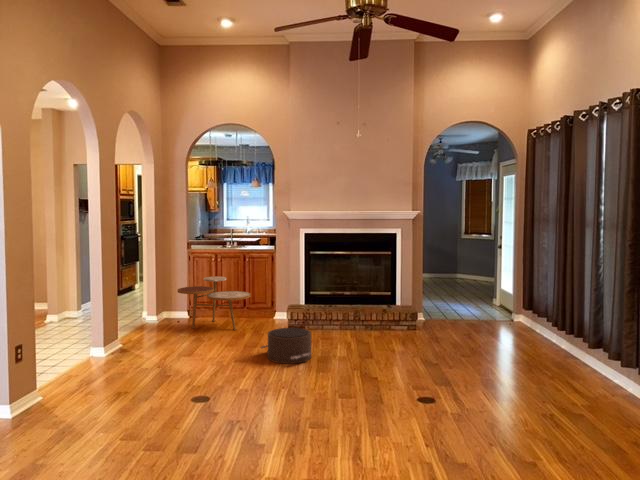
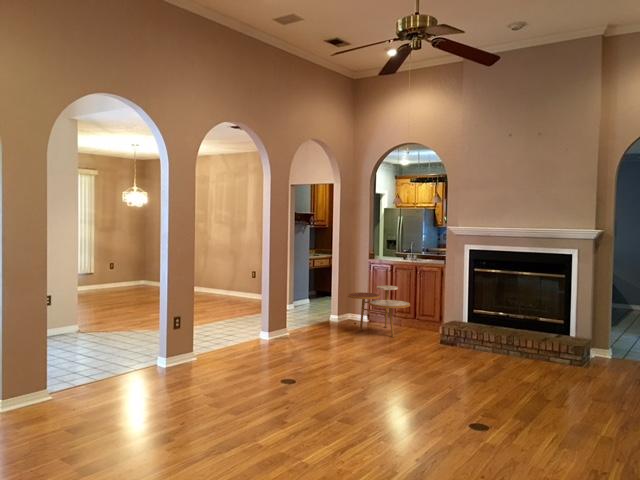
pouf: present [261,328,312,364] -> none [383,338,428,373]

